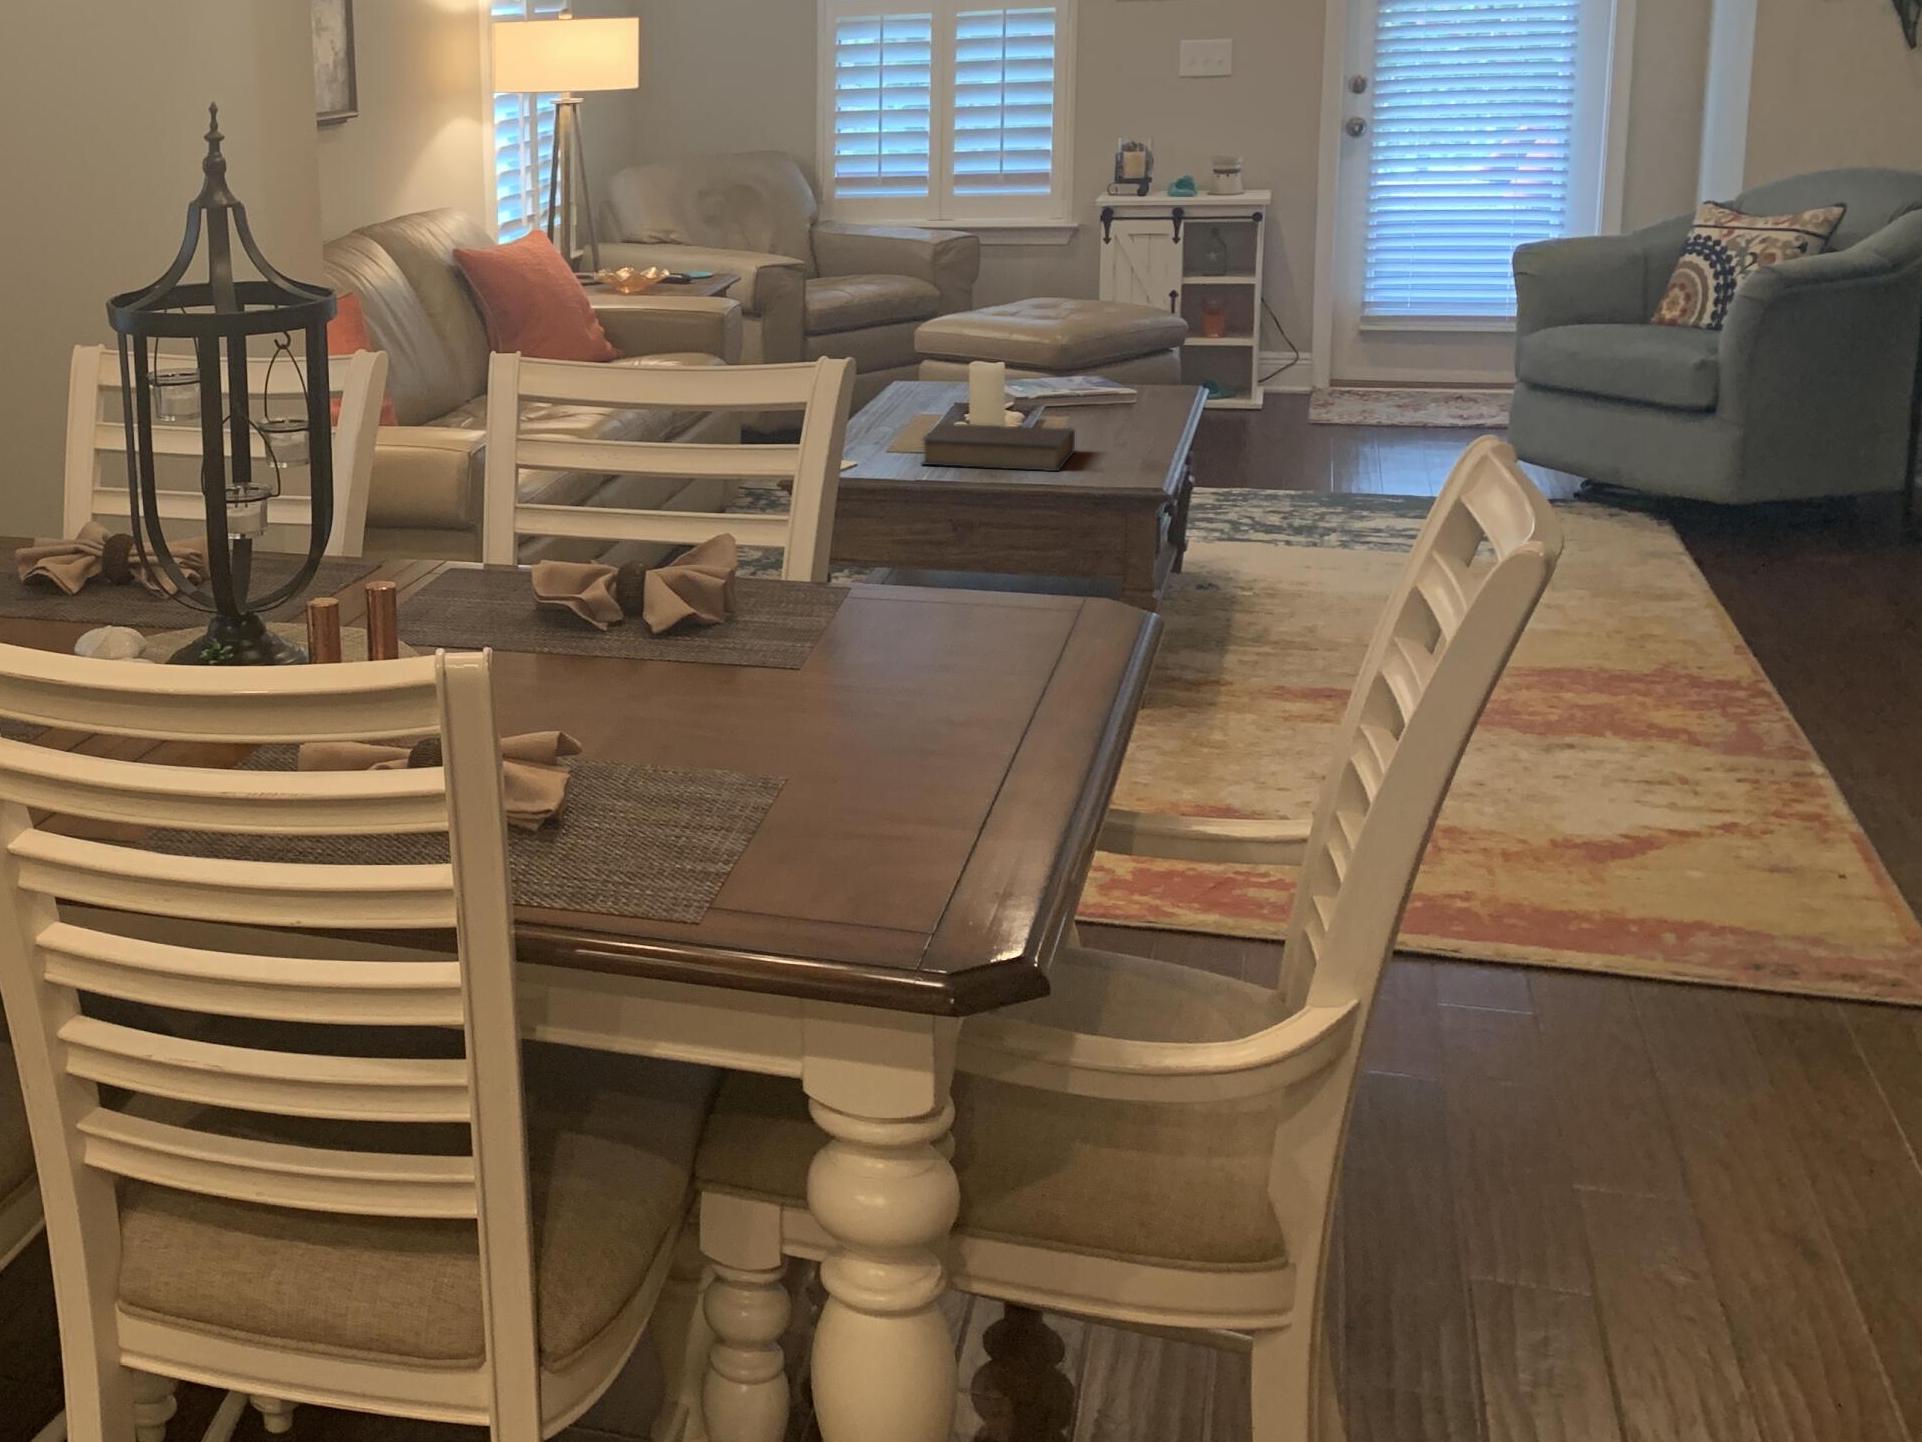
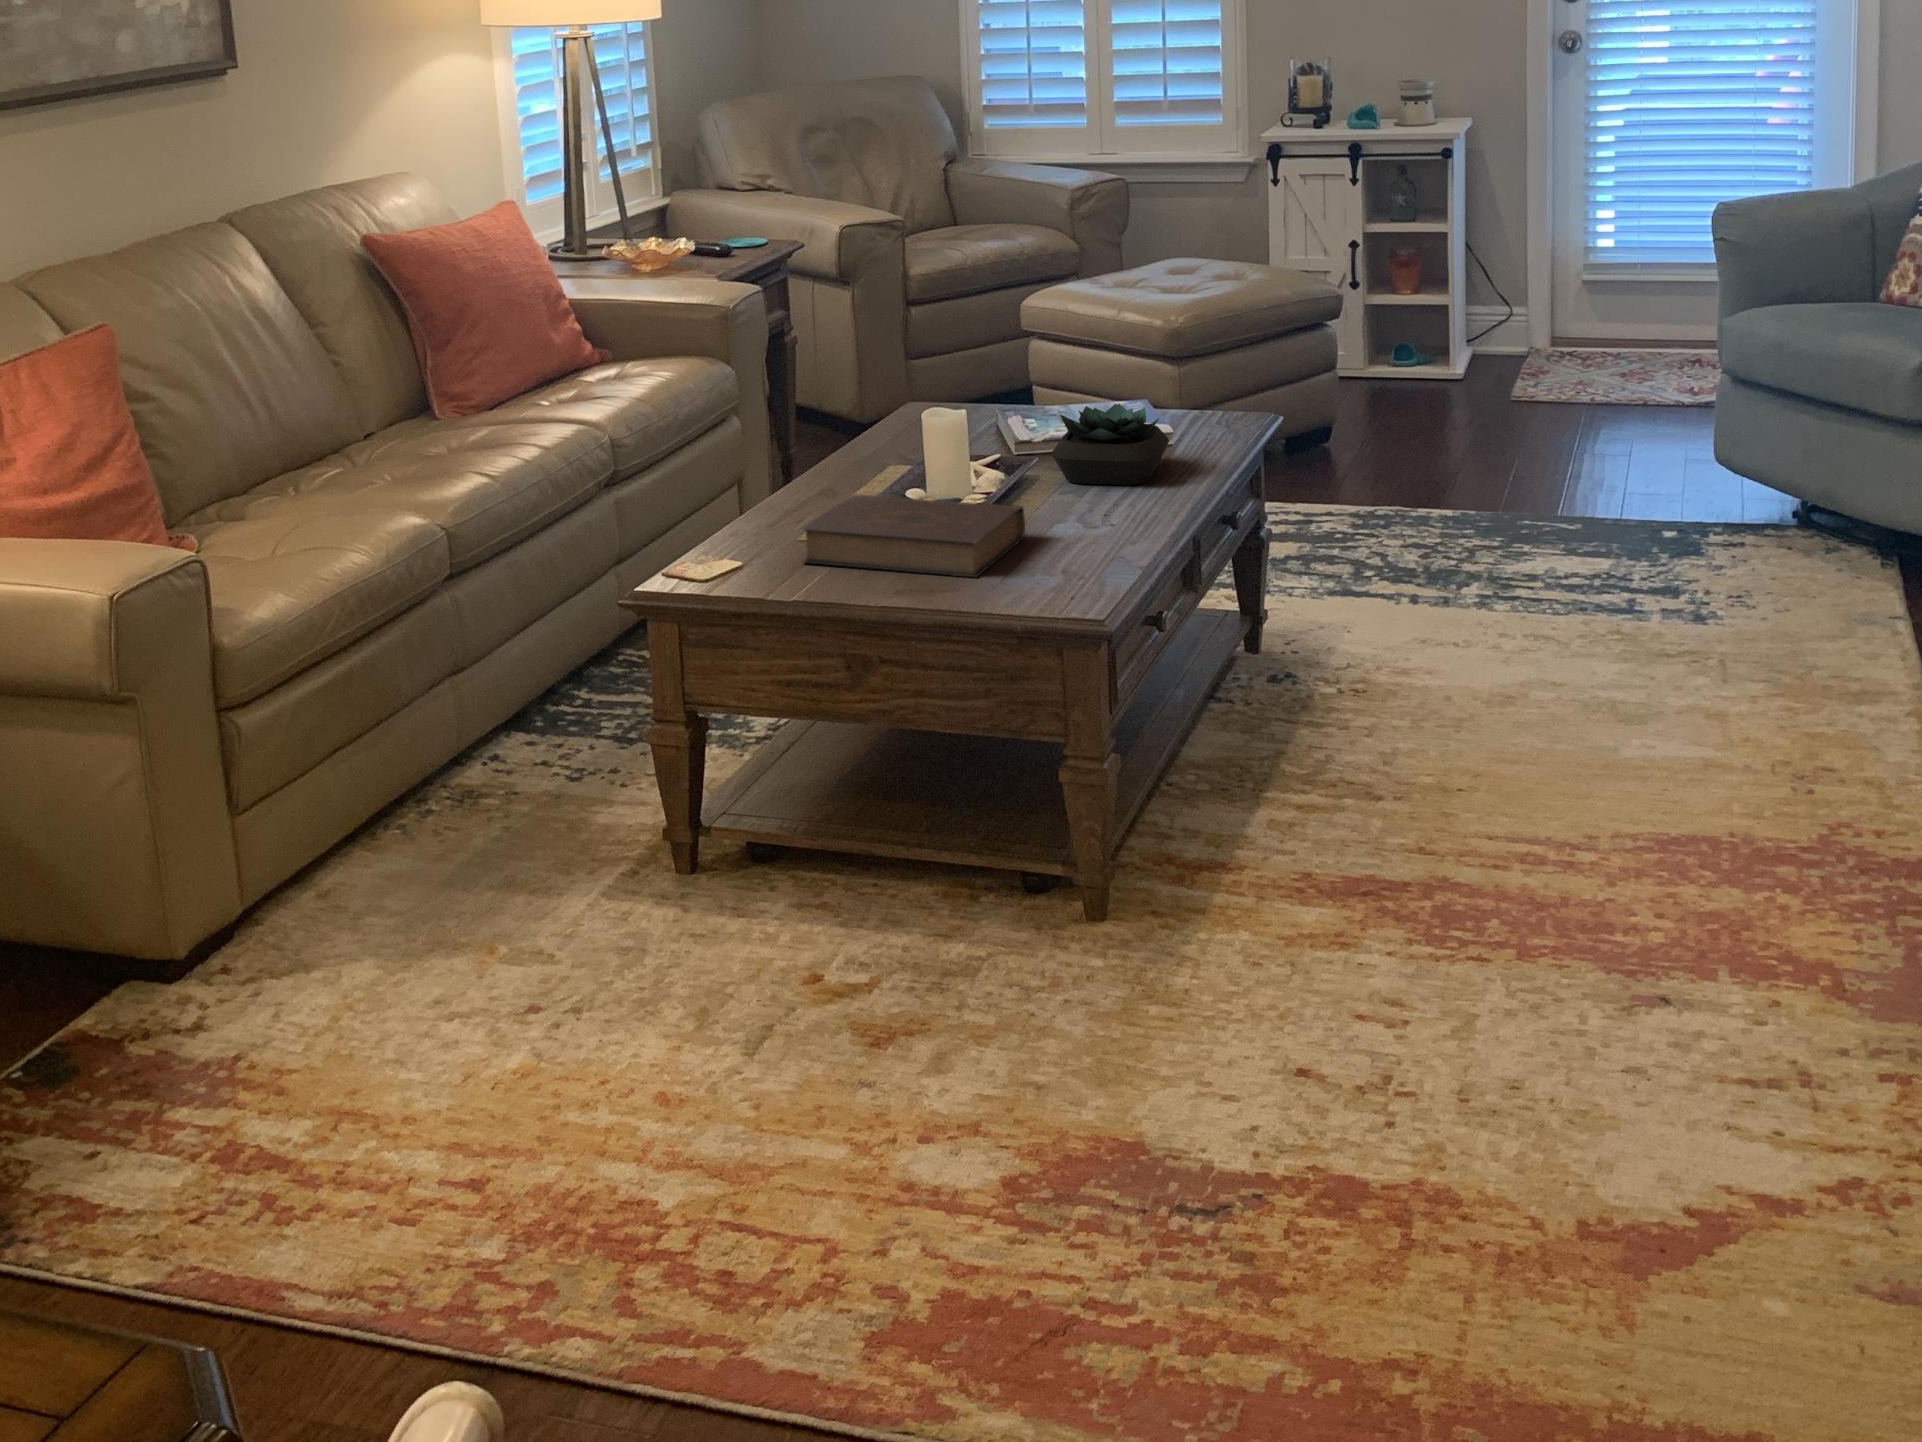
succulent plant: none [1067,368,1152,426] -> present [1052,404,1169,485]

